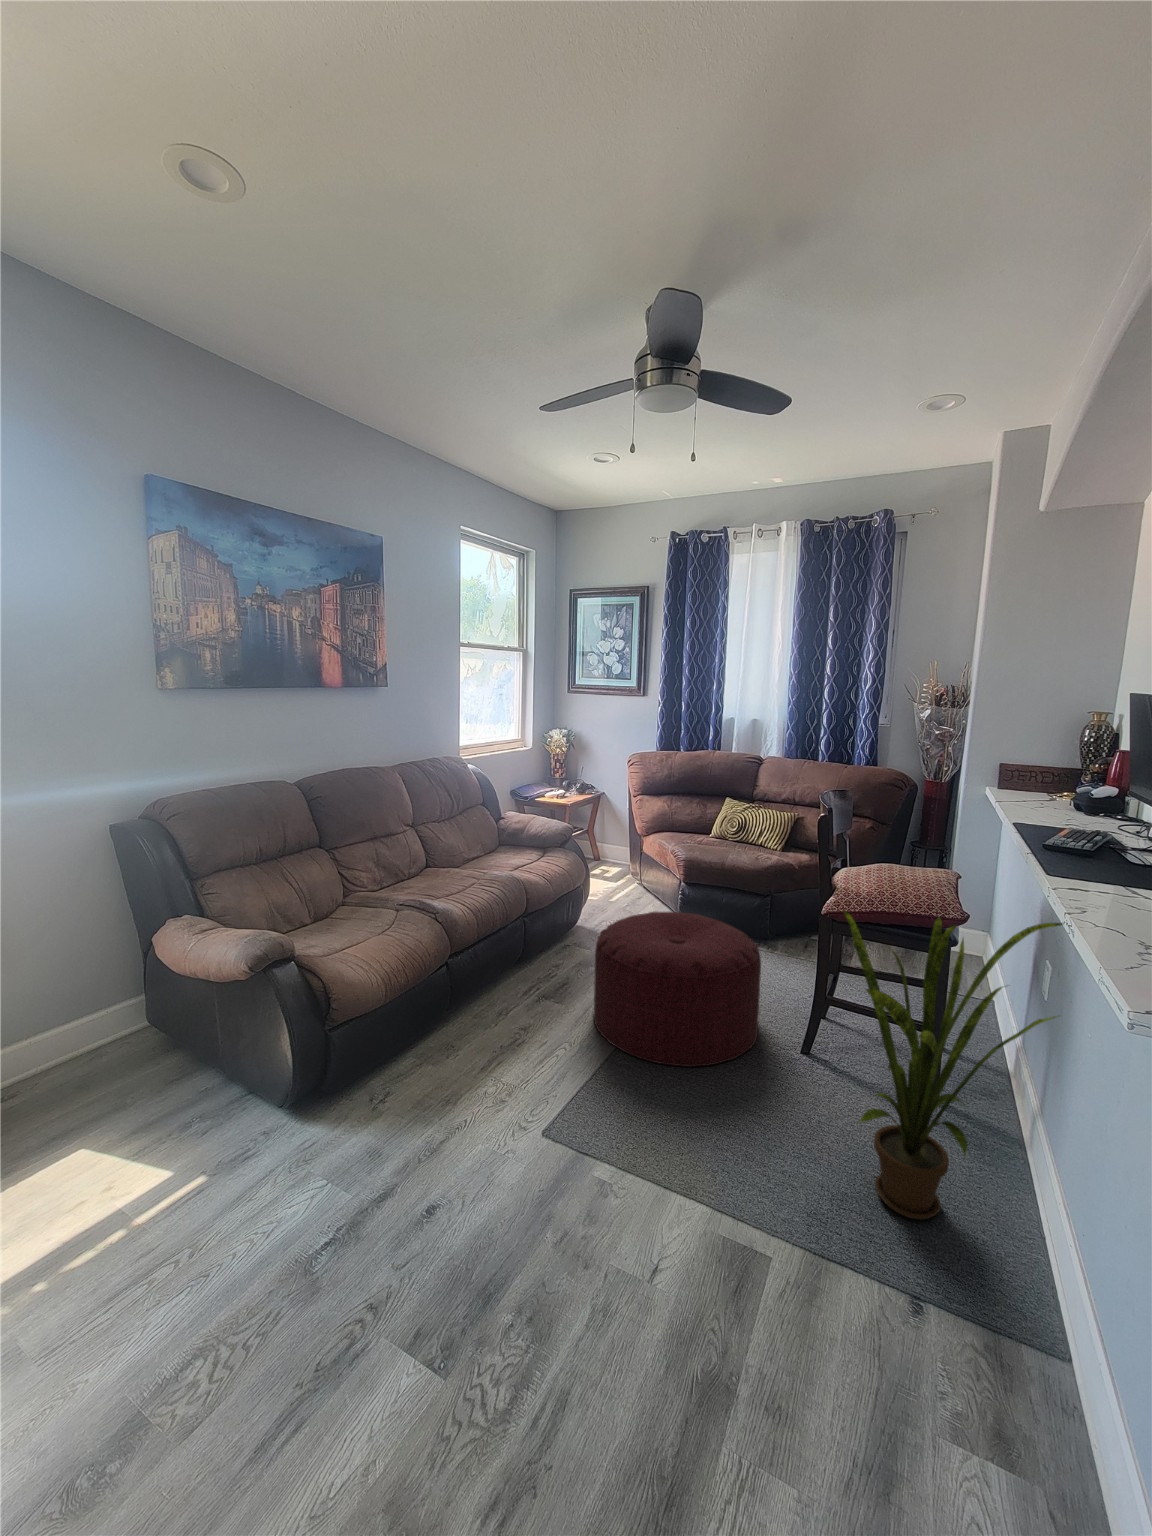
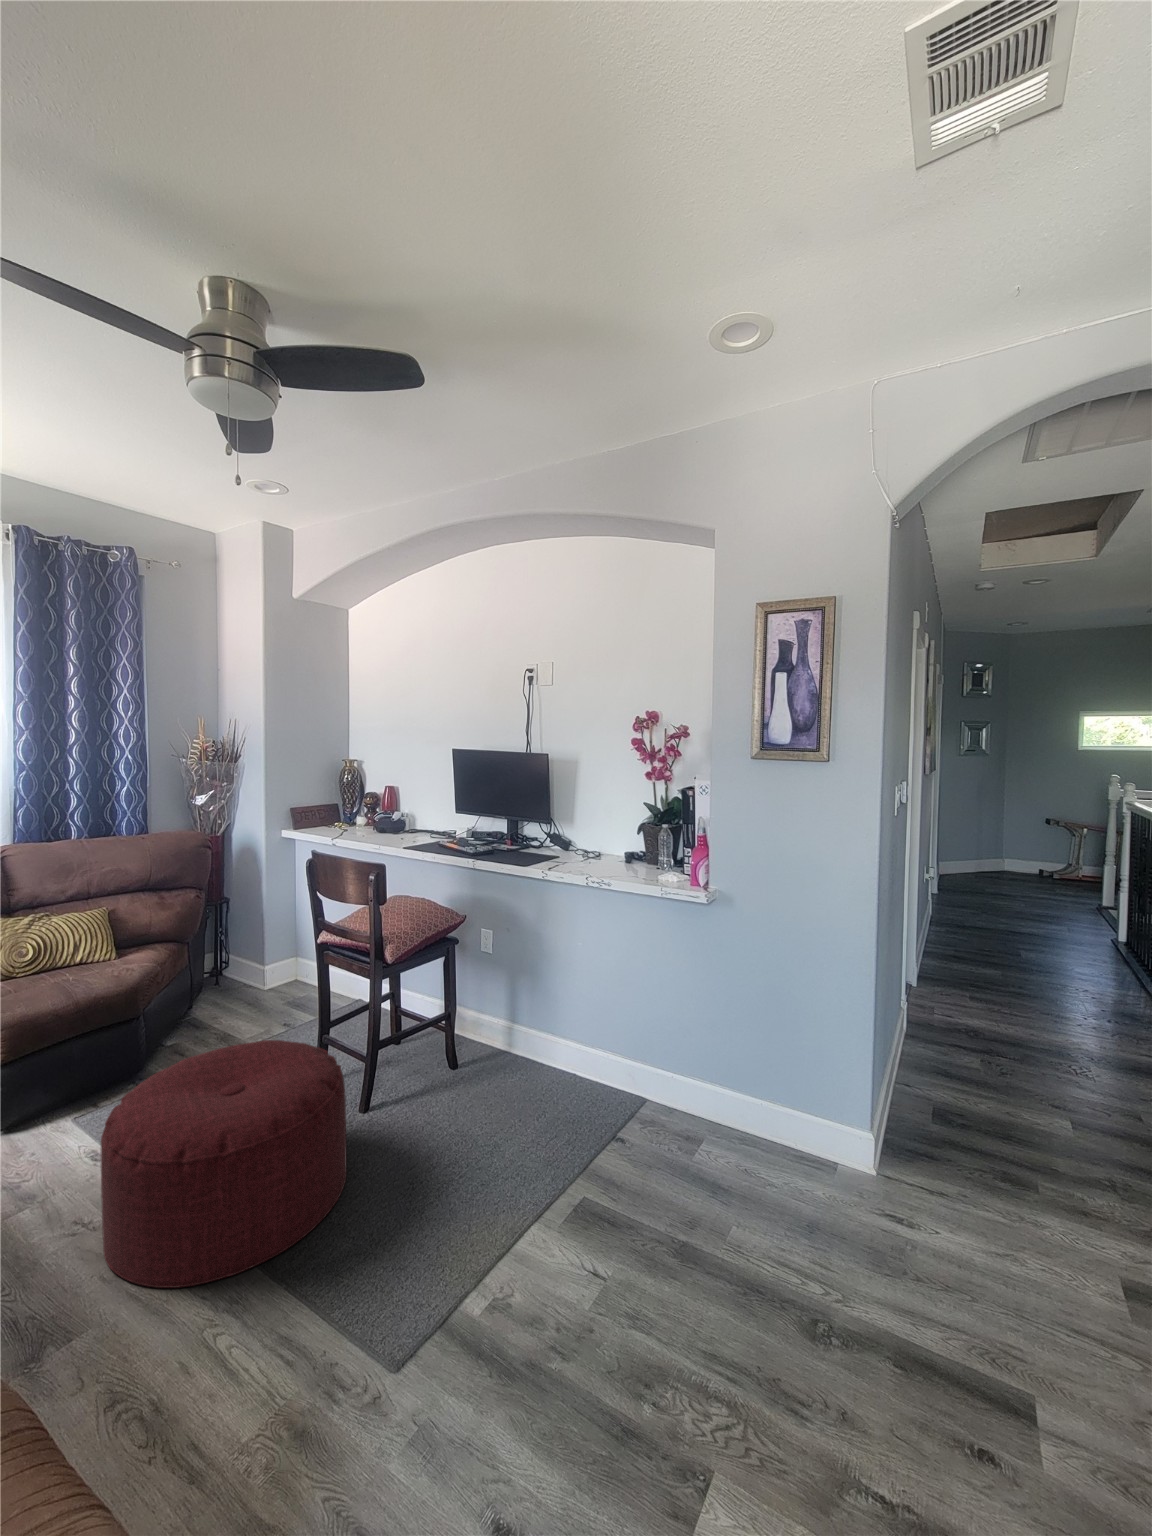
house plant: present [843,910,1063,1220] -> none [498,888,610,1126]

